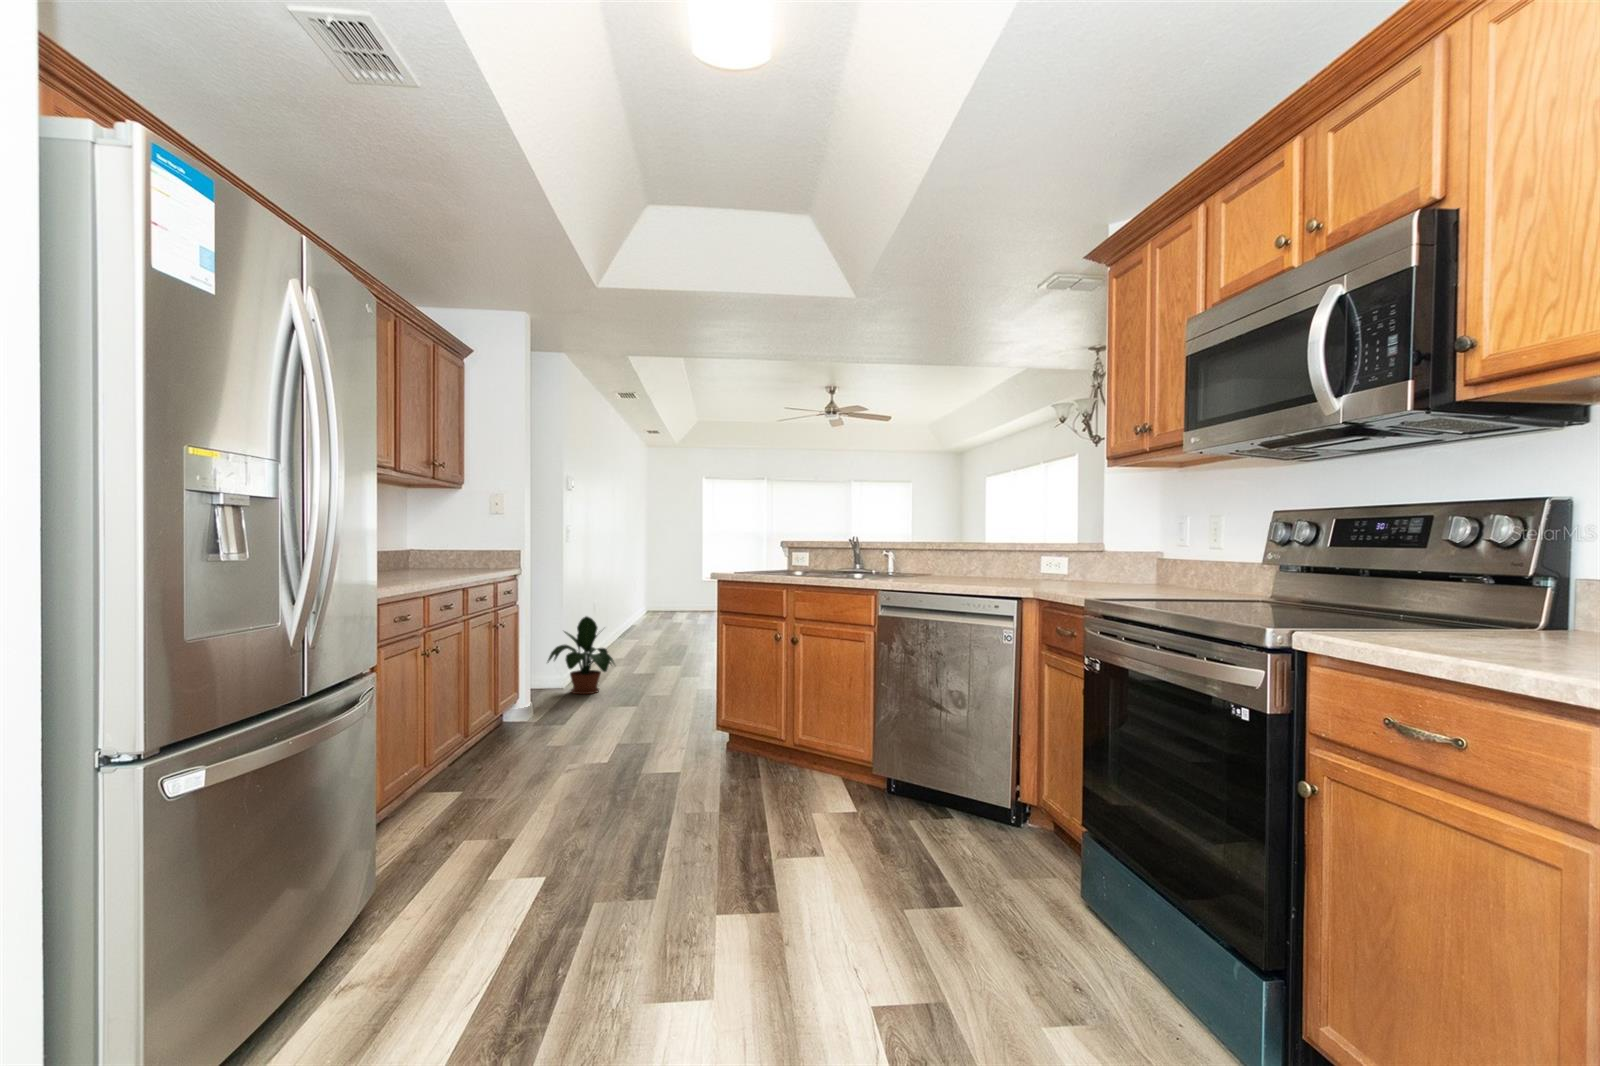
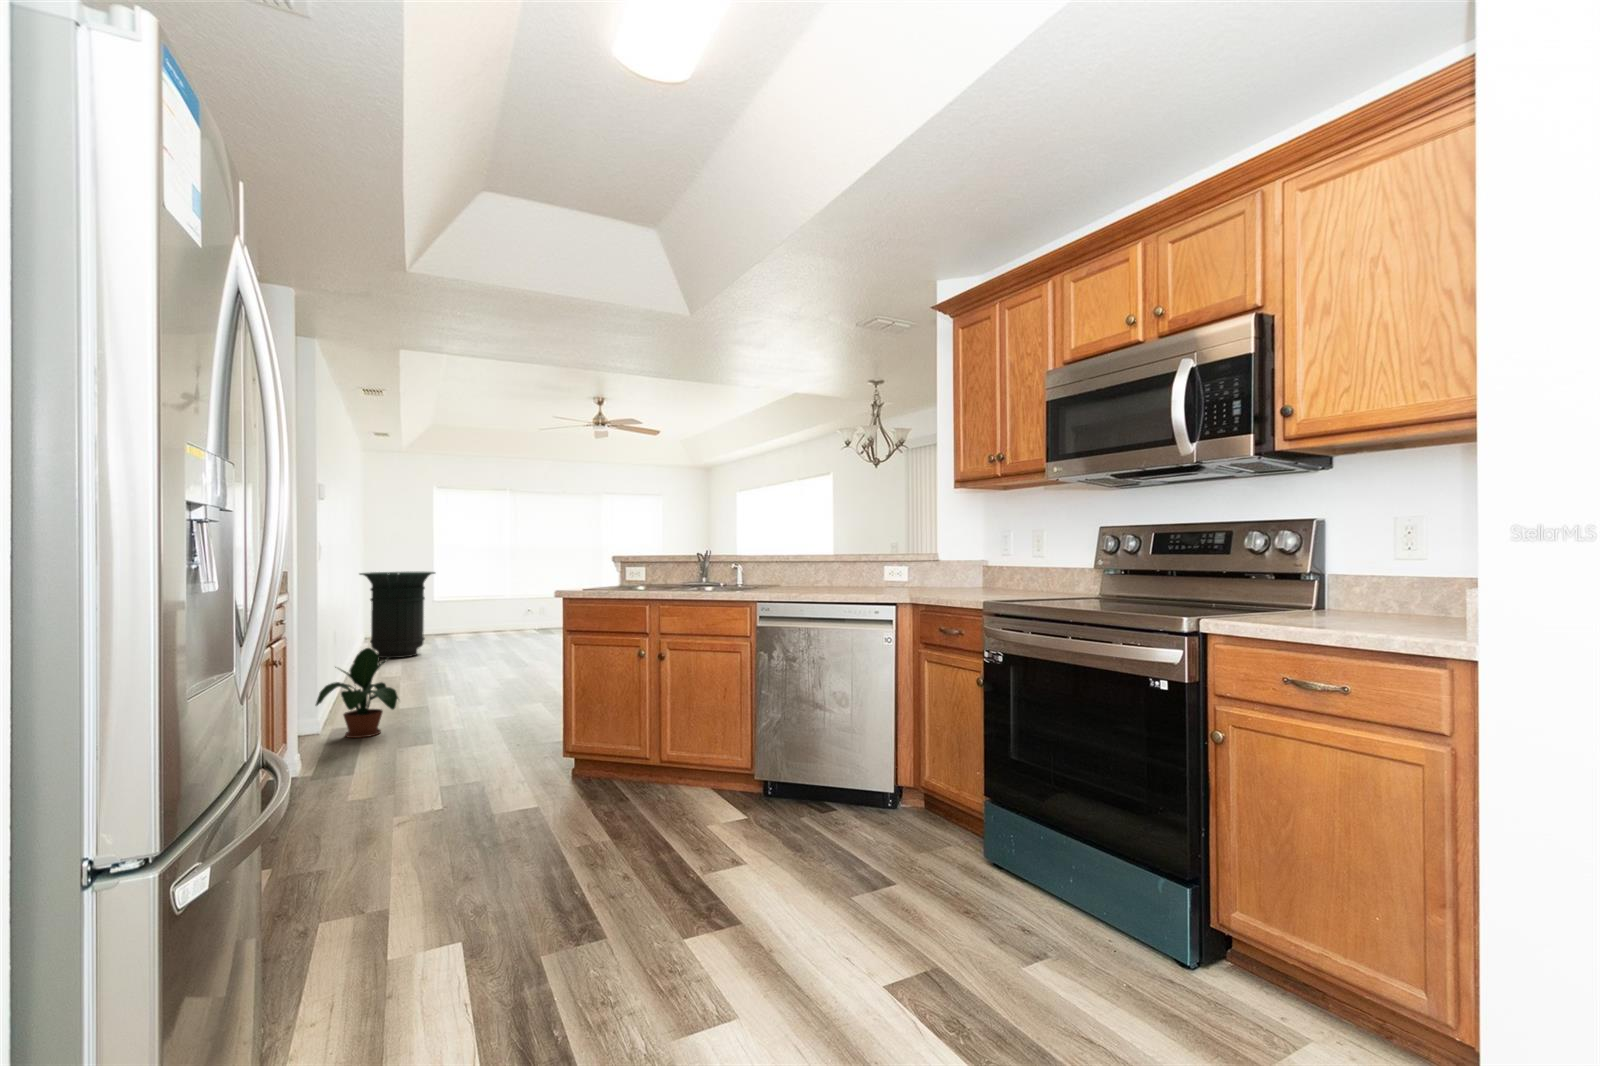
trash can: none [628,552,690,629] -> present [360,572,435,658]

